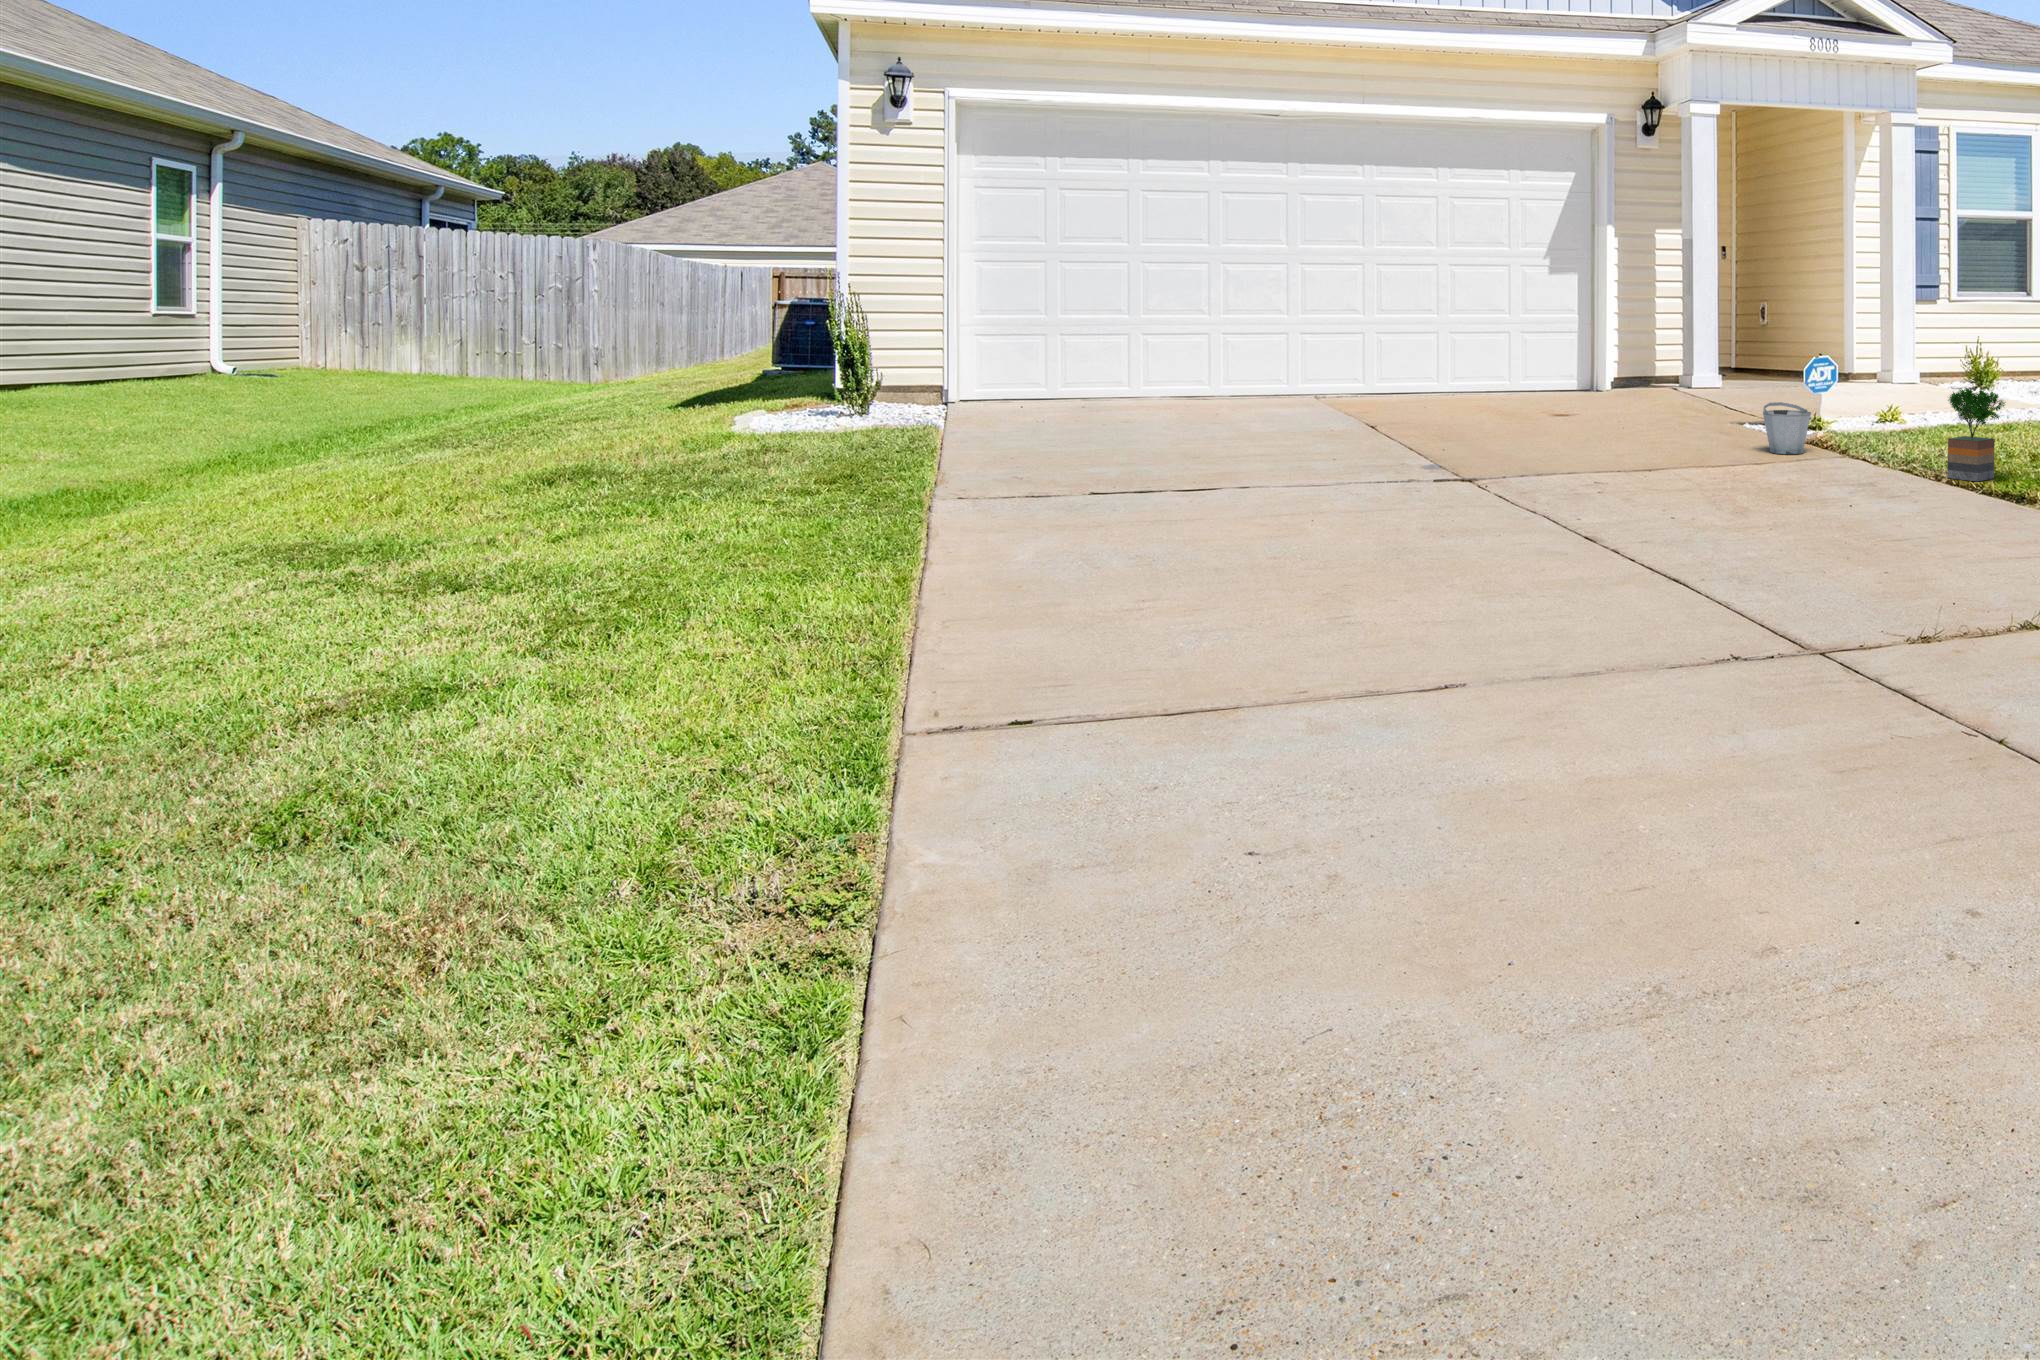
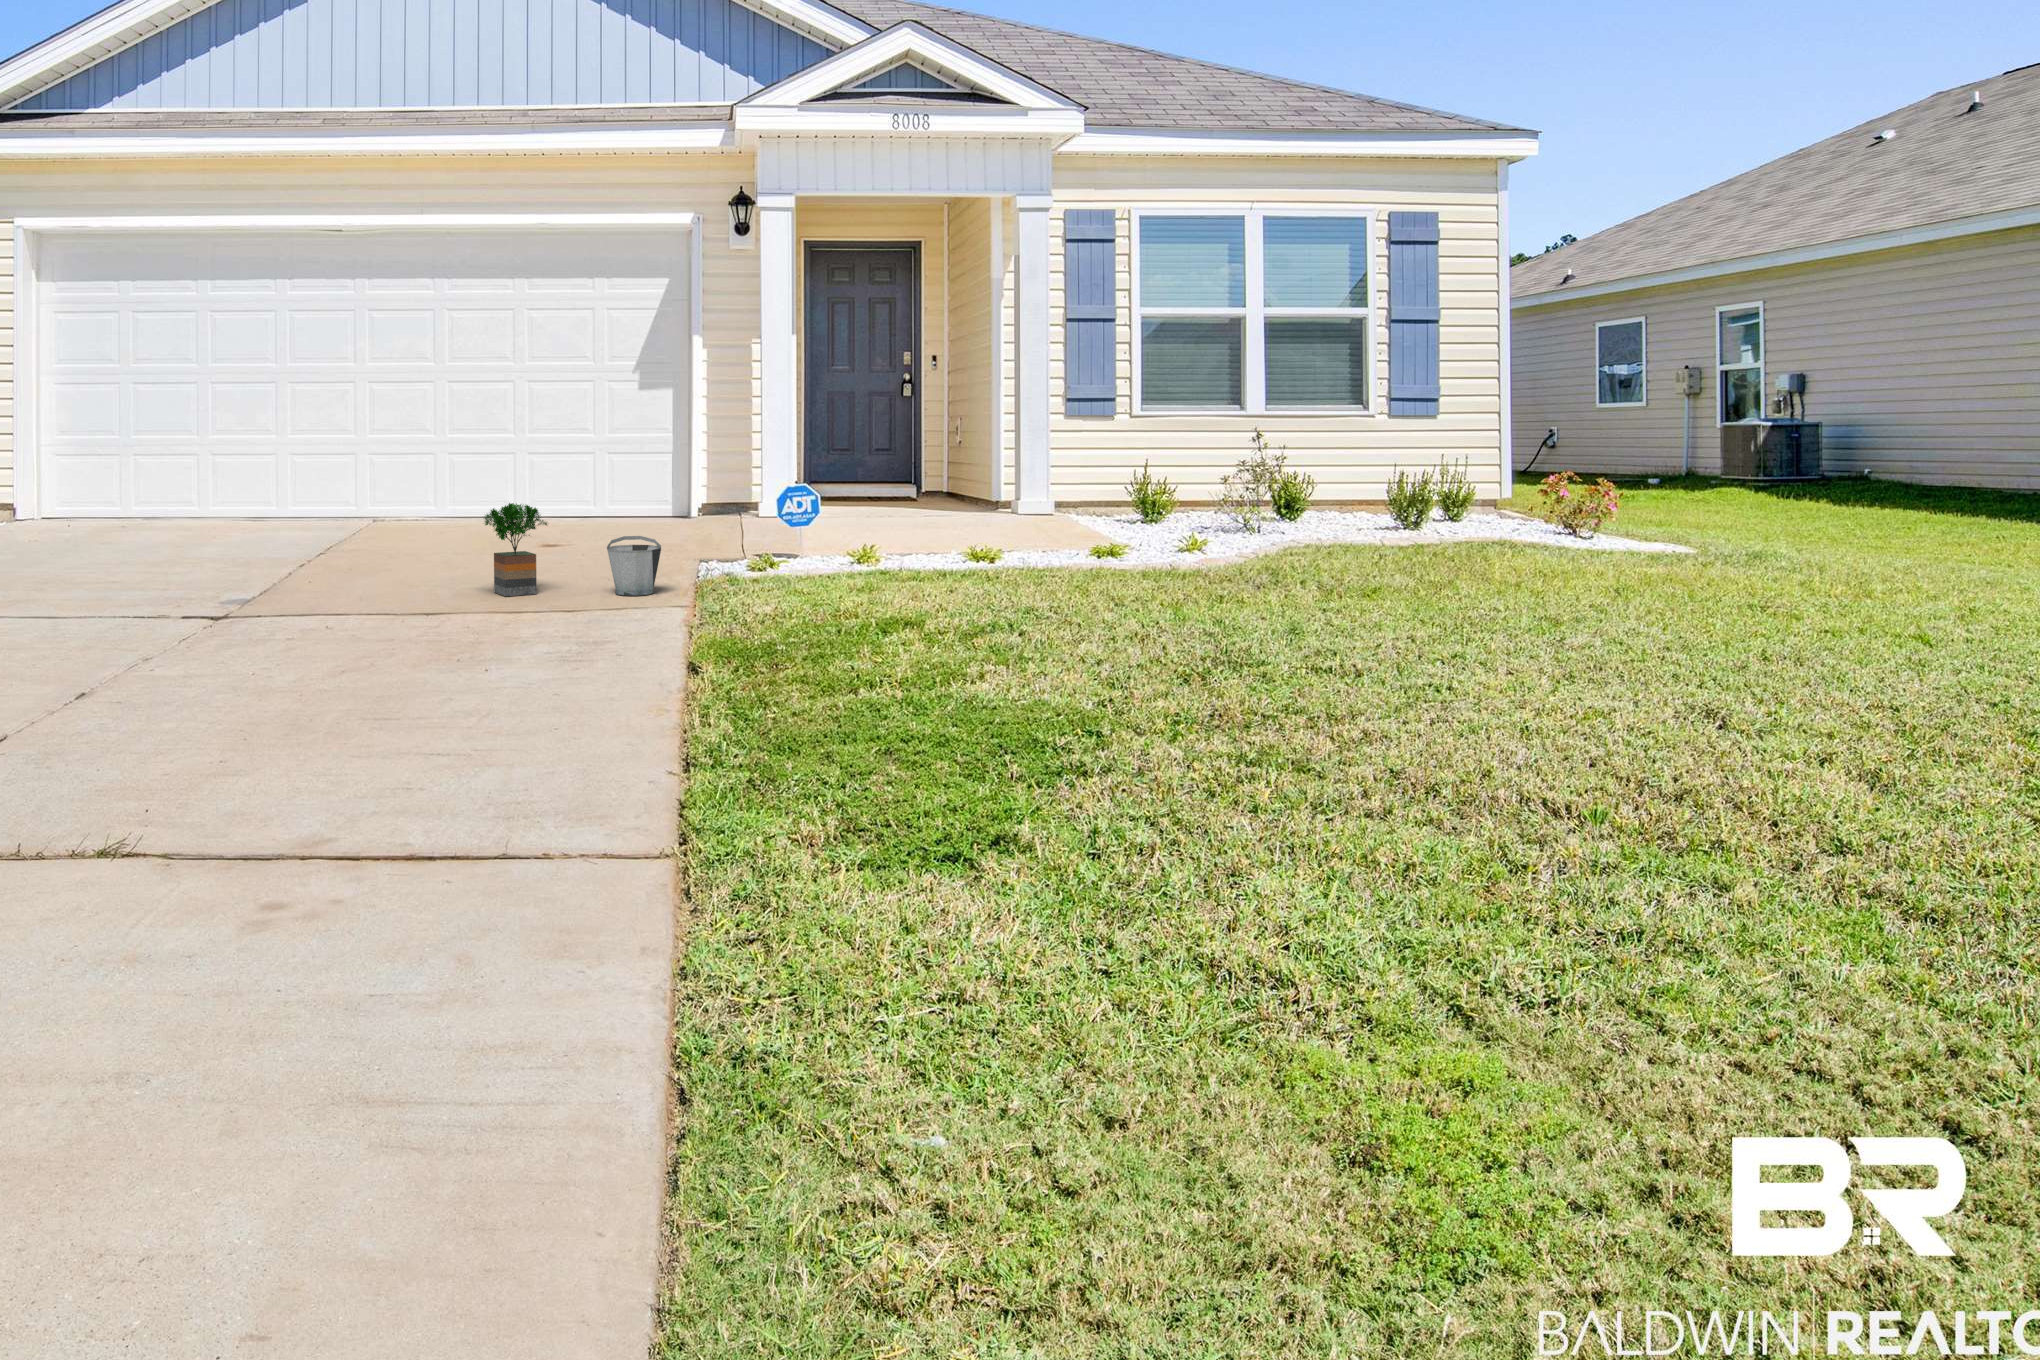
potted tree: present [1947,388,2005,481] -> present [484,503,547,596]

